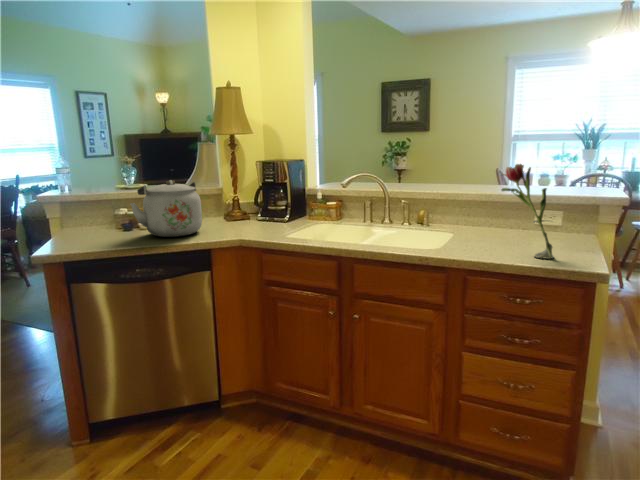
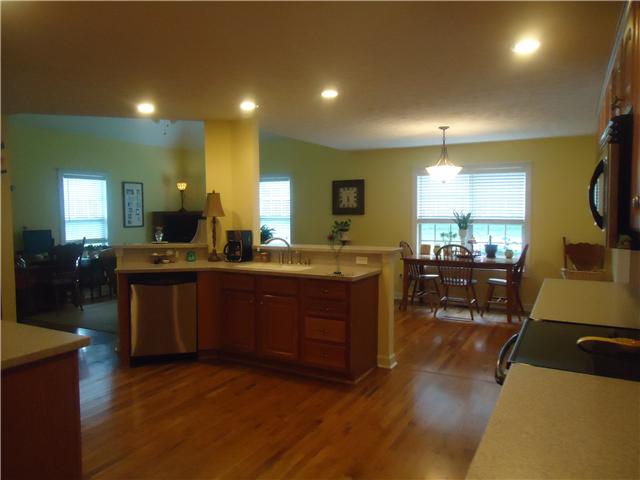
kettle: present [130,180,202,237] -> none [161,238,195,266]

